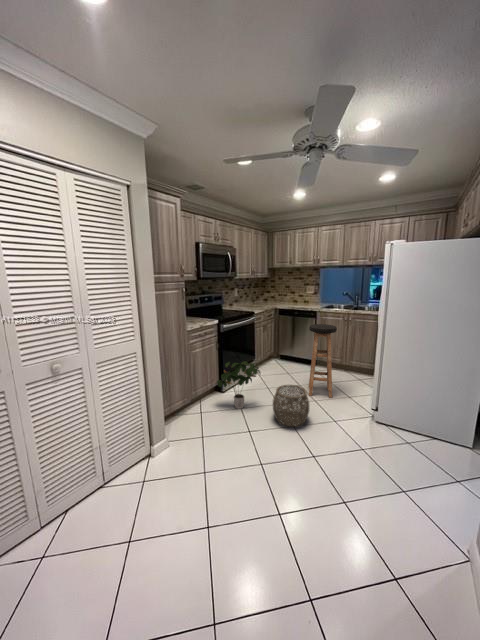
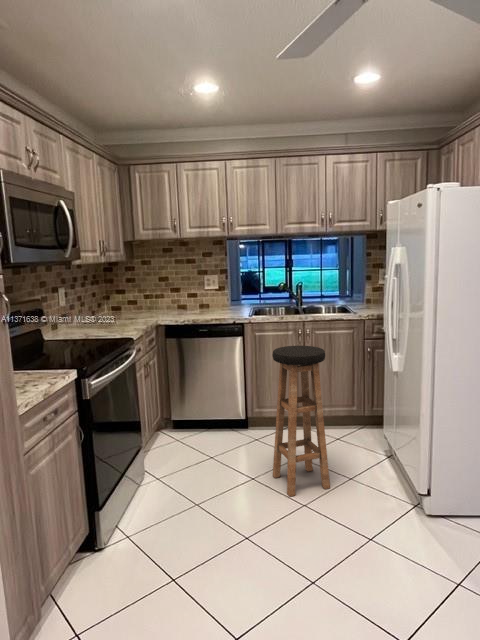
potted plant: present [217,361,260,409] -> none [107,461,218,592]
woven basket: present [273,385,309,427] -> none [263,490,347,595]

